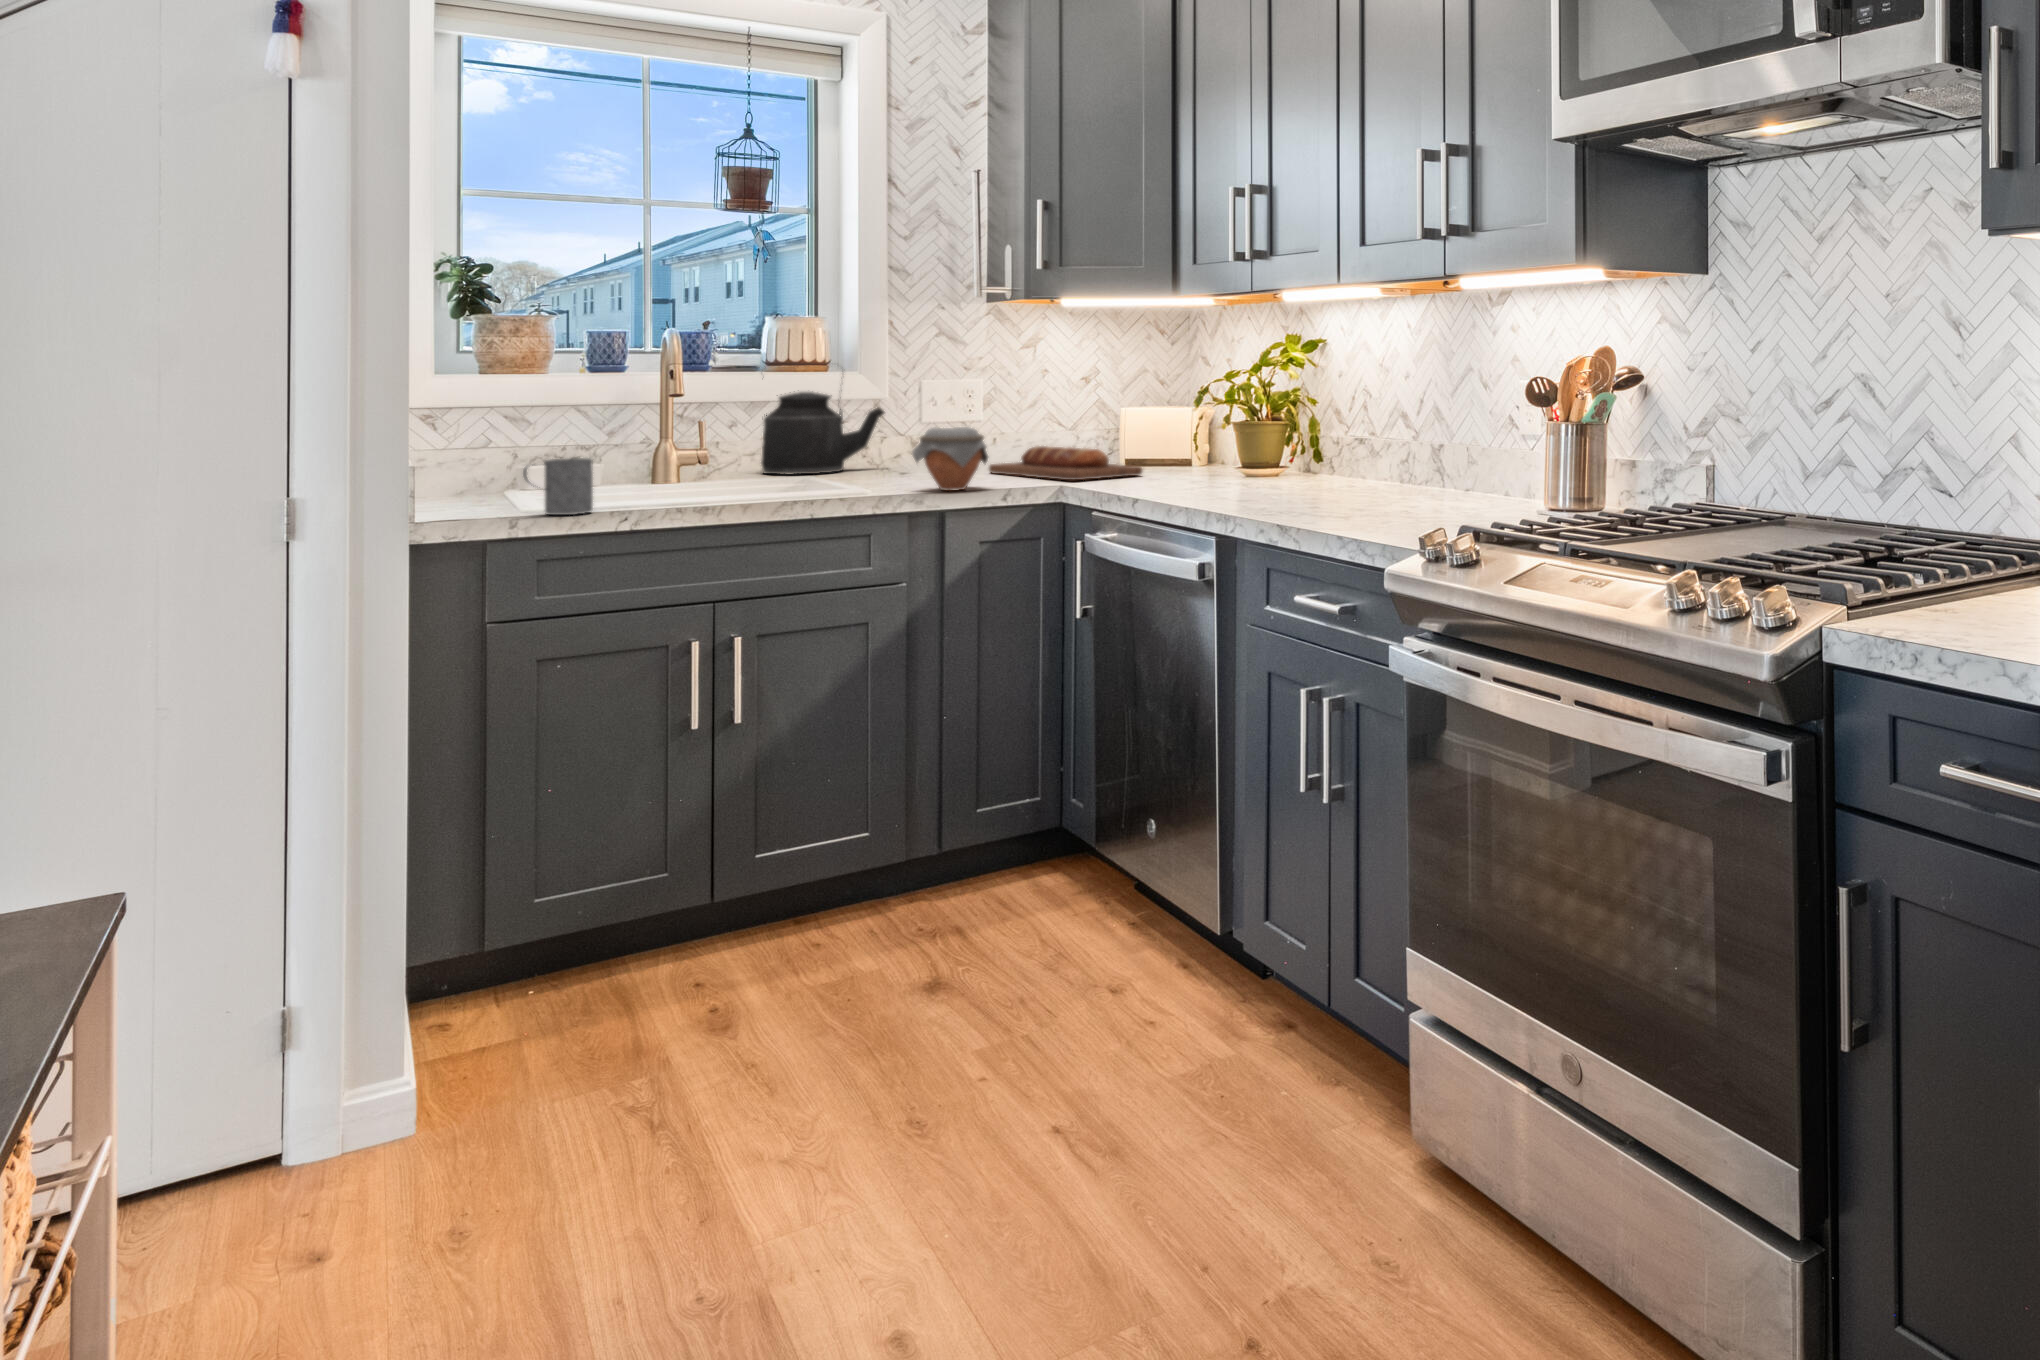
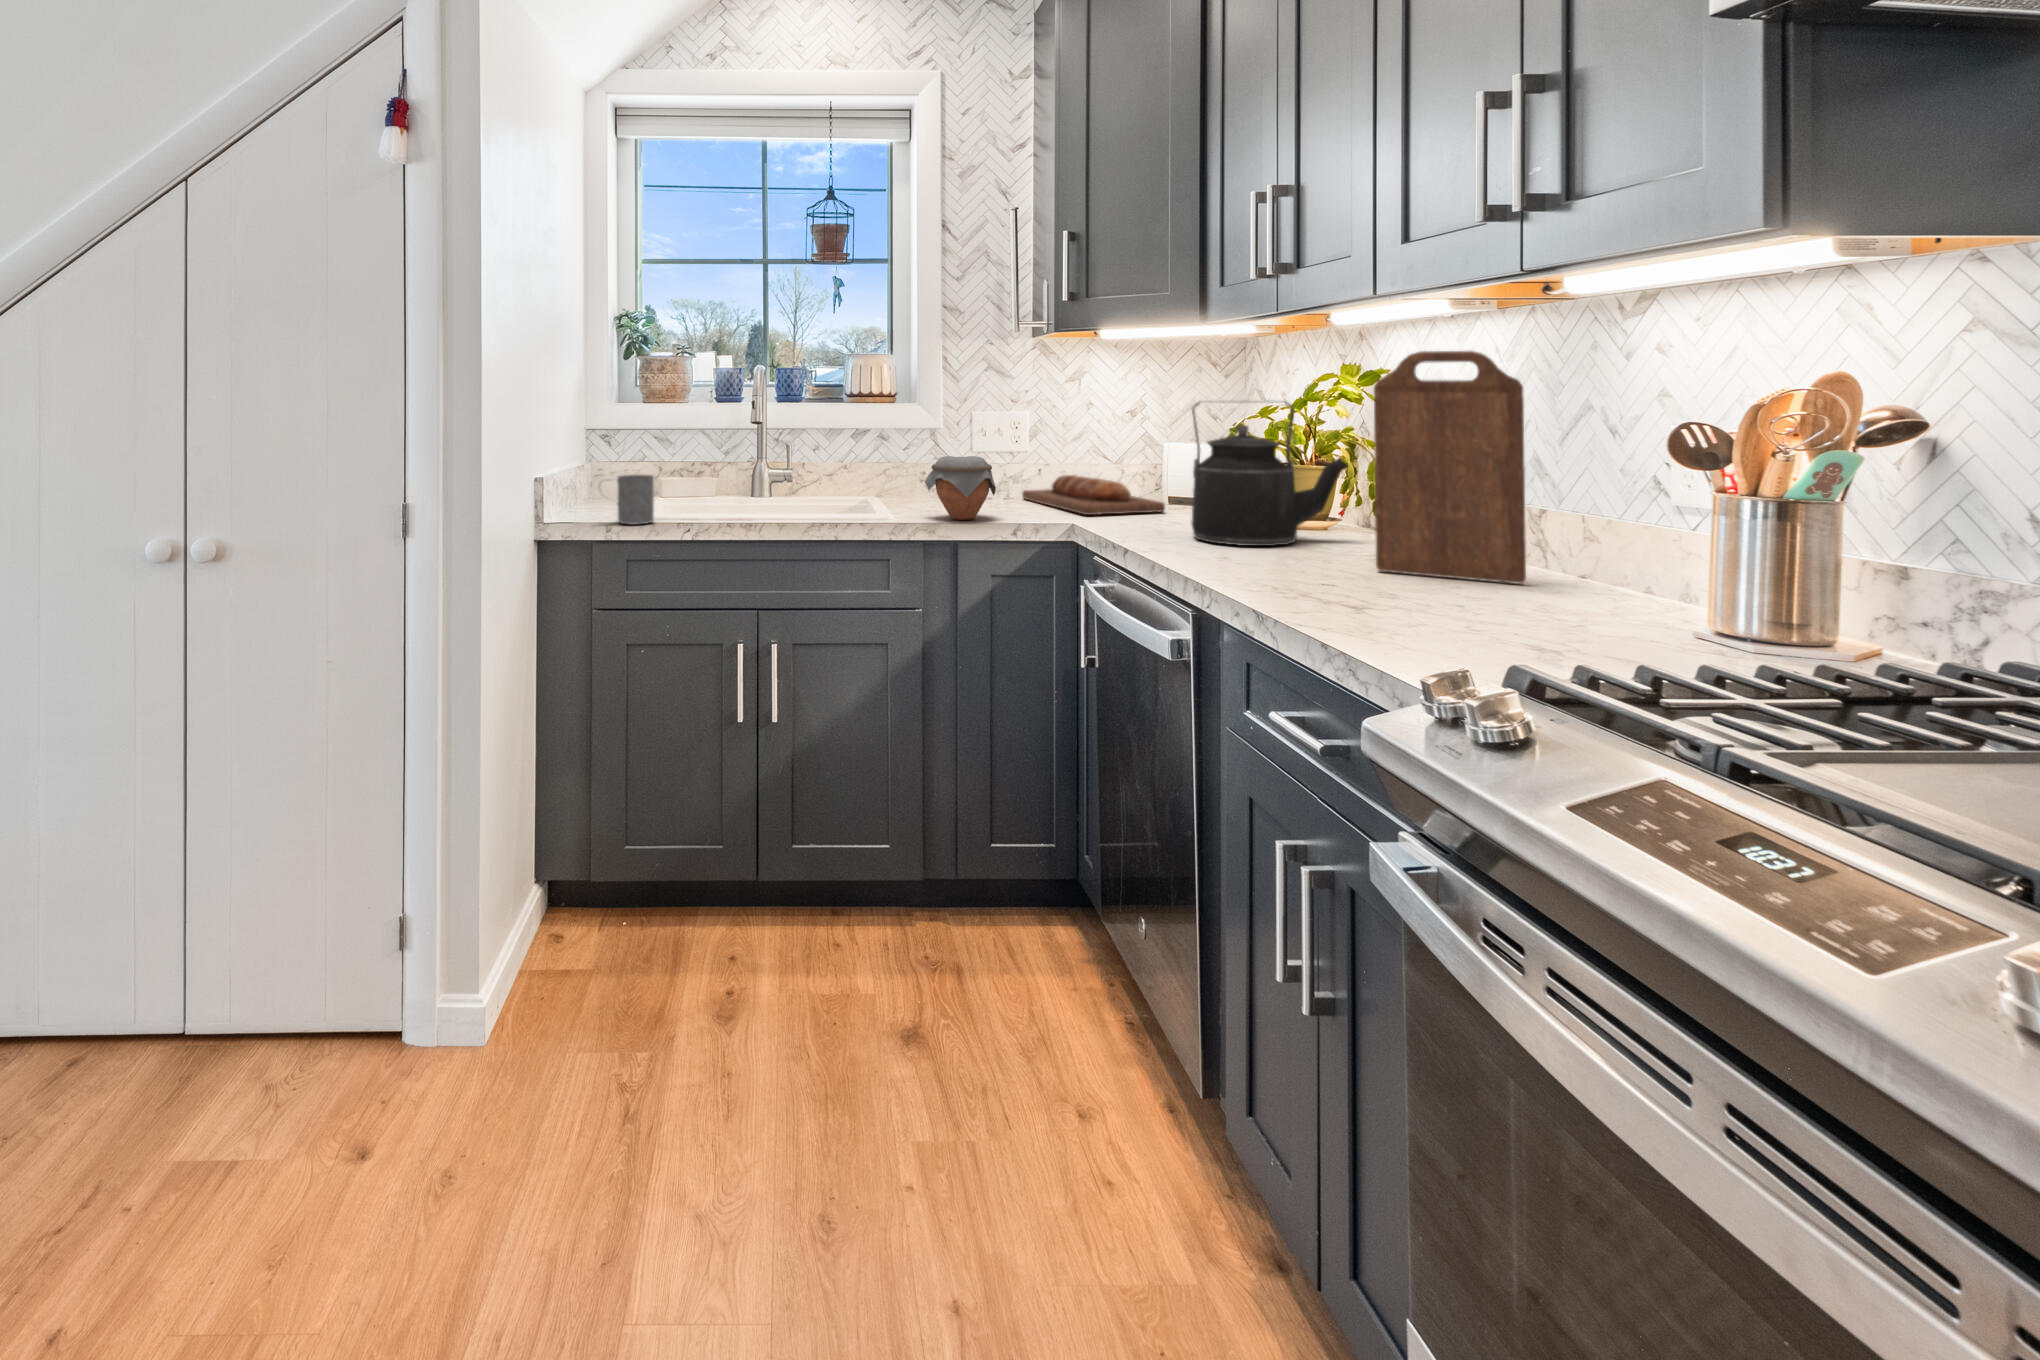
cutting board: none [1340,329,1440,499] -> present [1374,351,1526,583]
kettle: present [761,370,884,474] -> present [1191,401,1347,546]

